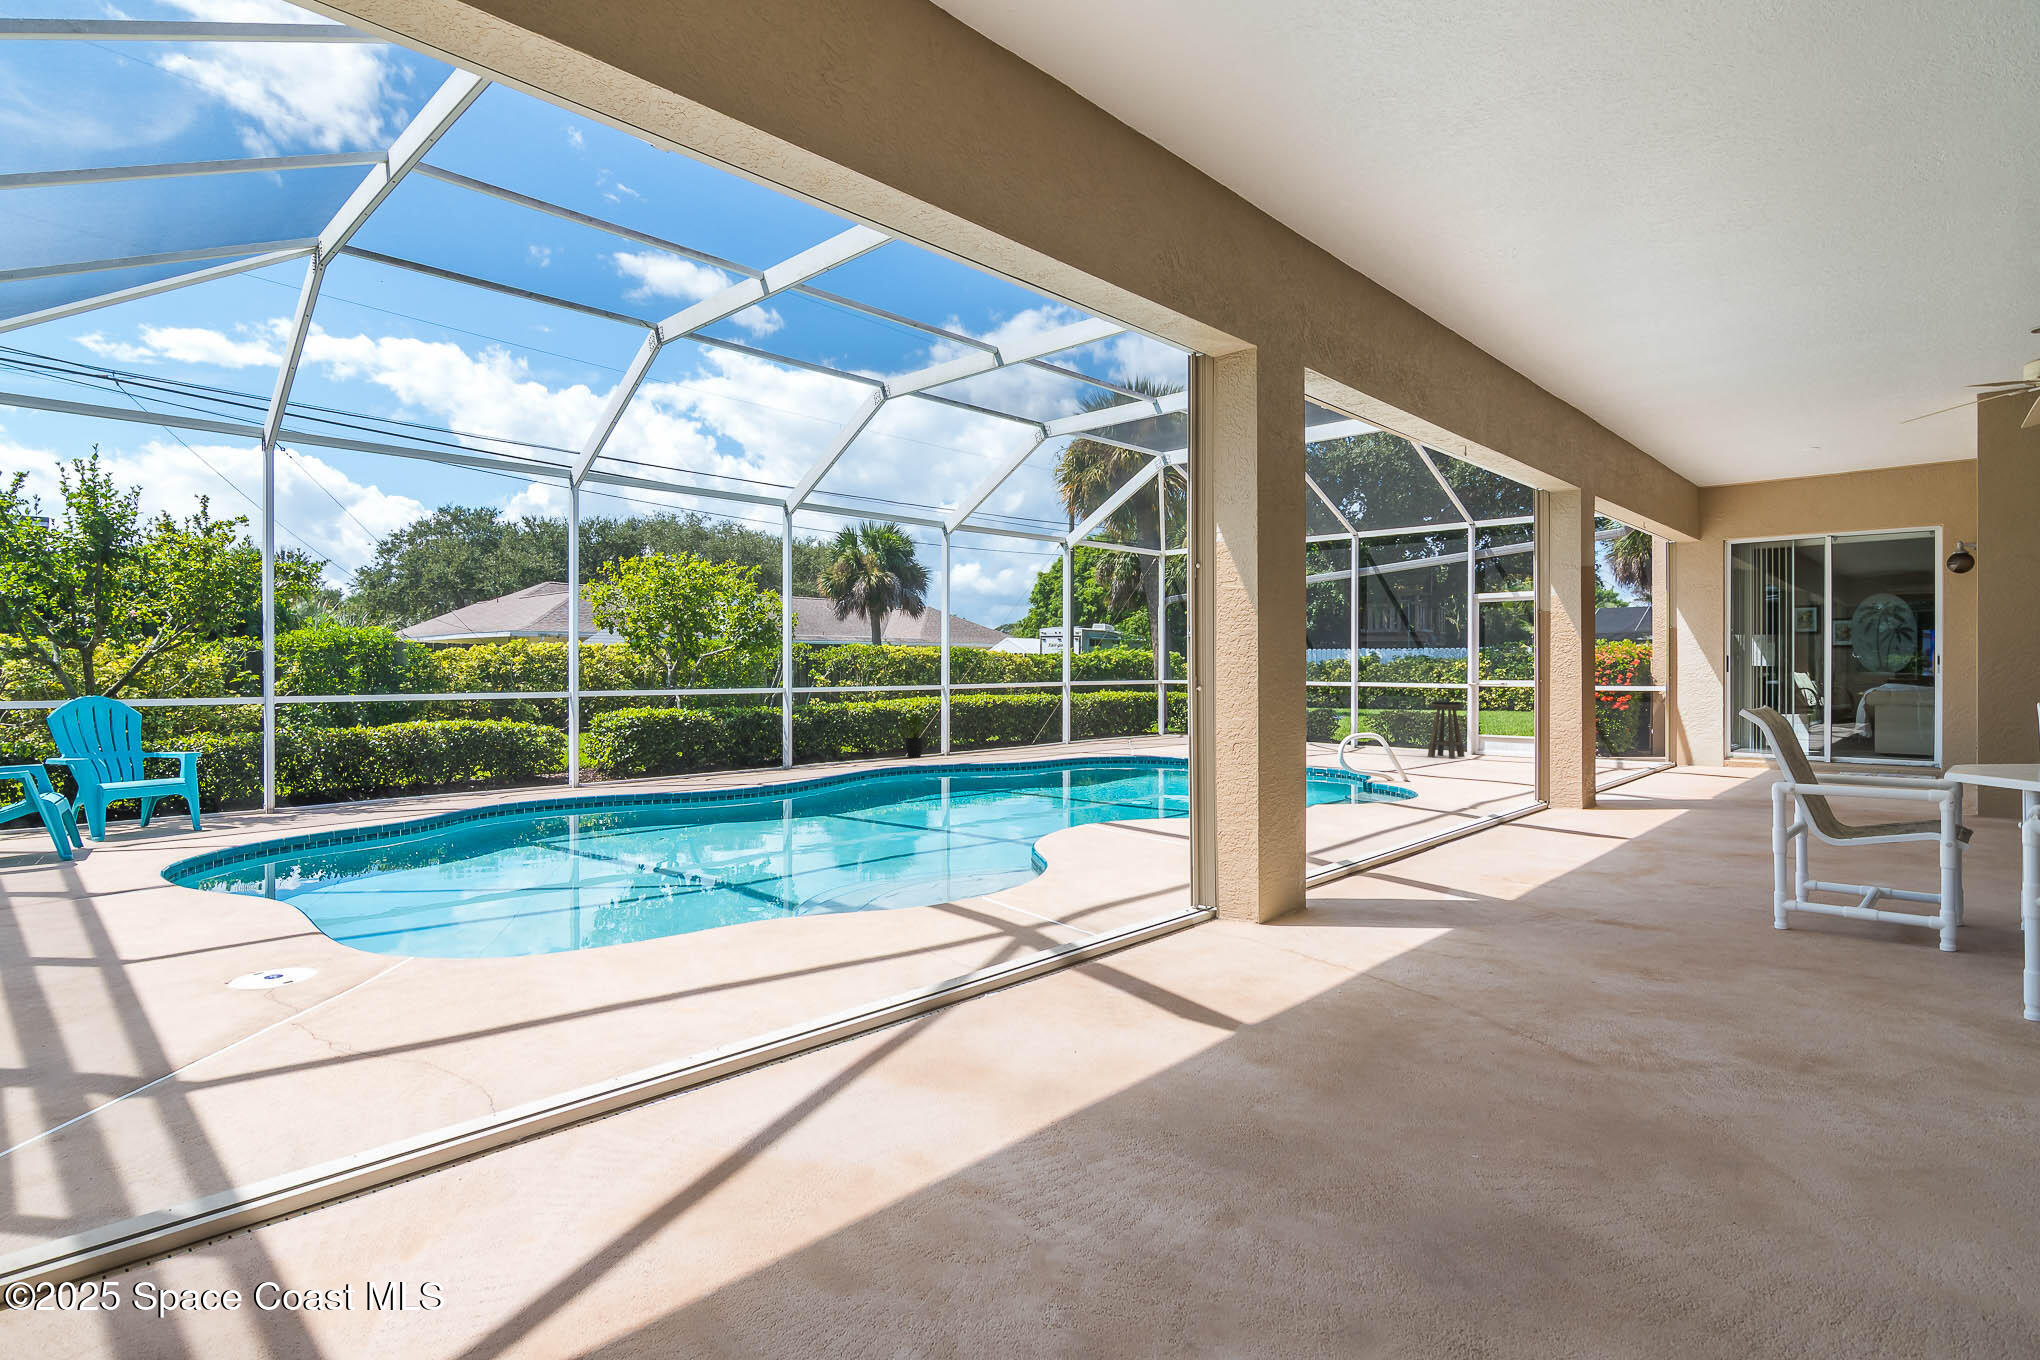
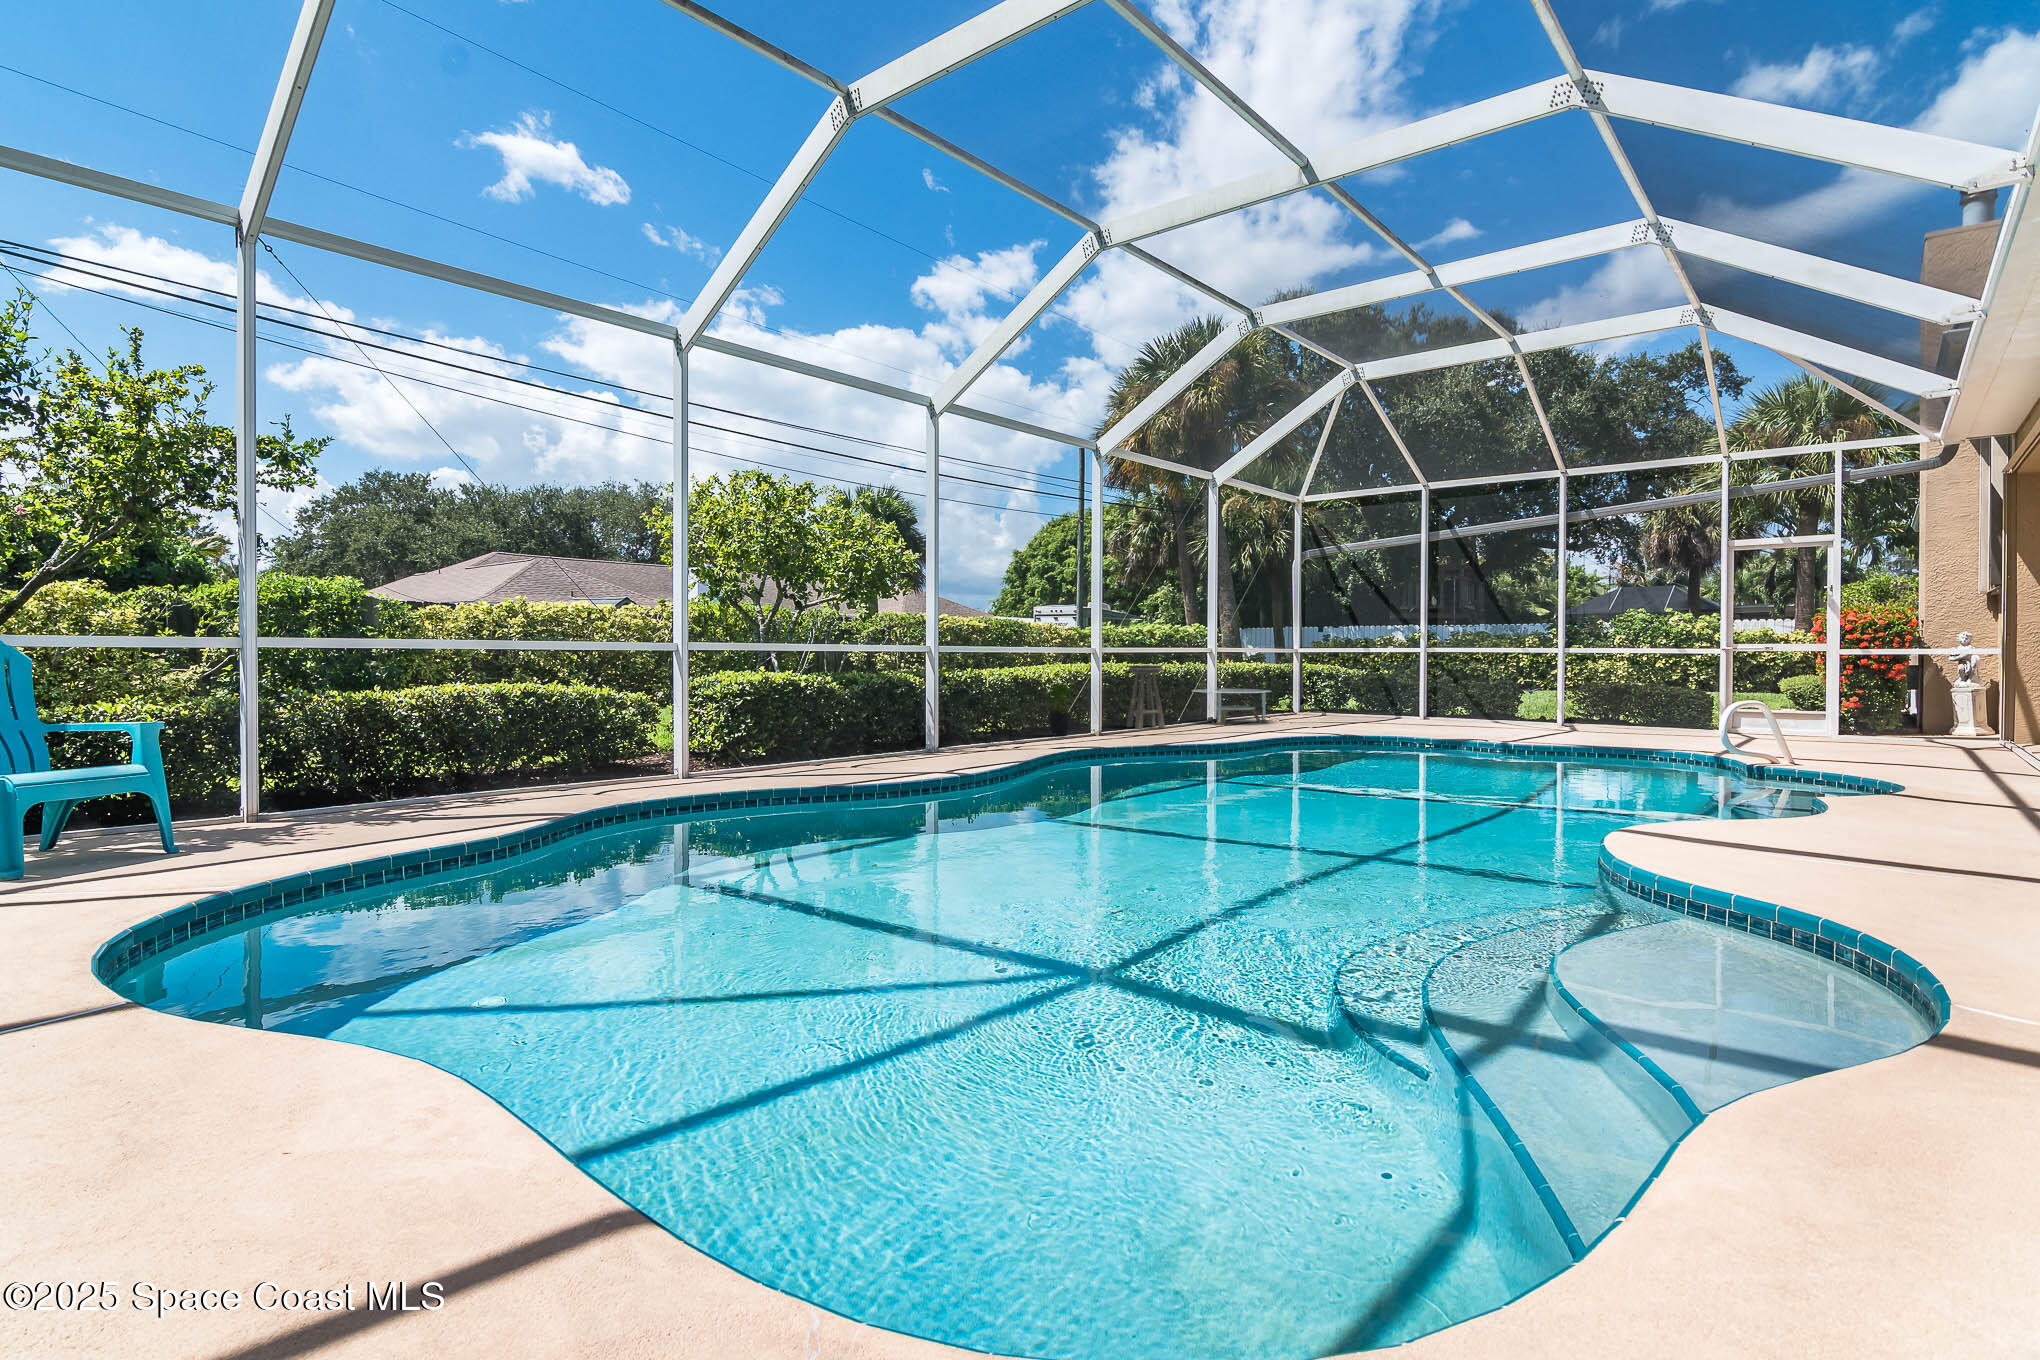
stool: present [1428,702,1464,758] -> present [1127,665,1165,729]
round table: none [1052,718,1119,749] -> present [1192,689,1271,725]

